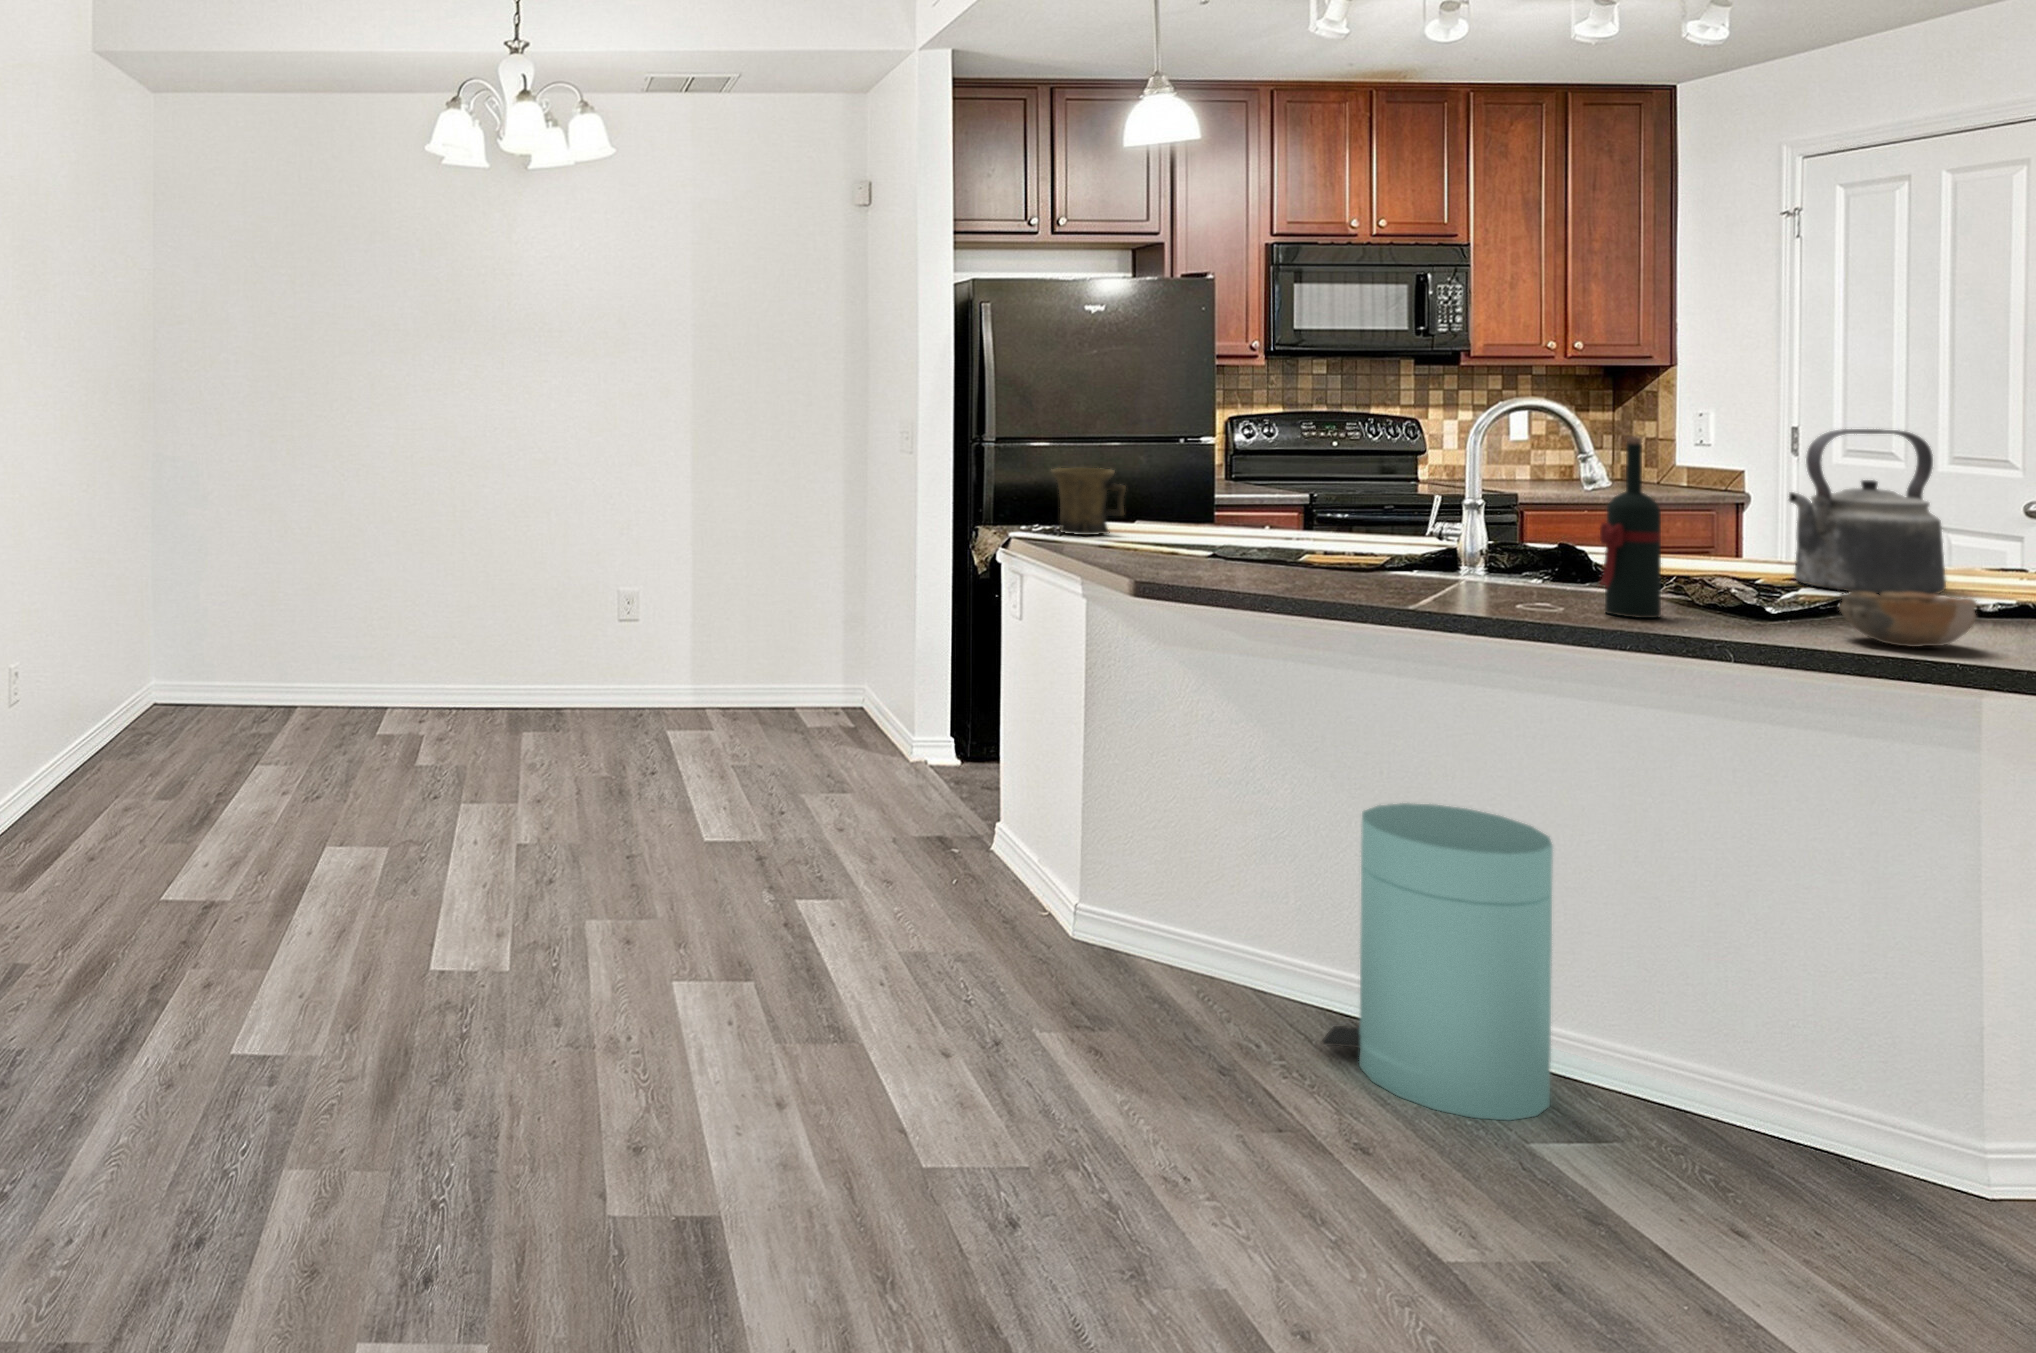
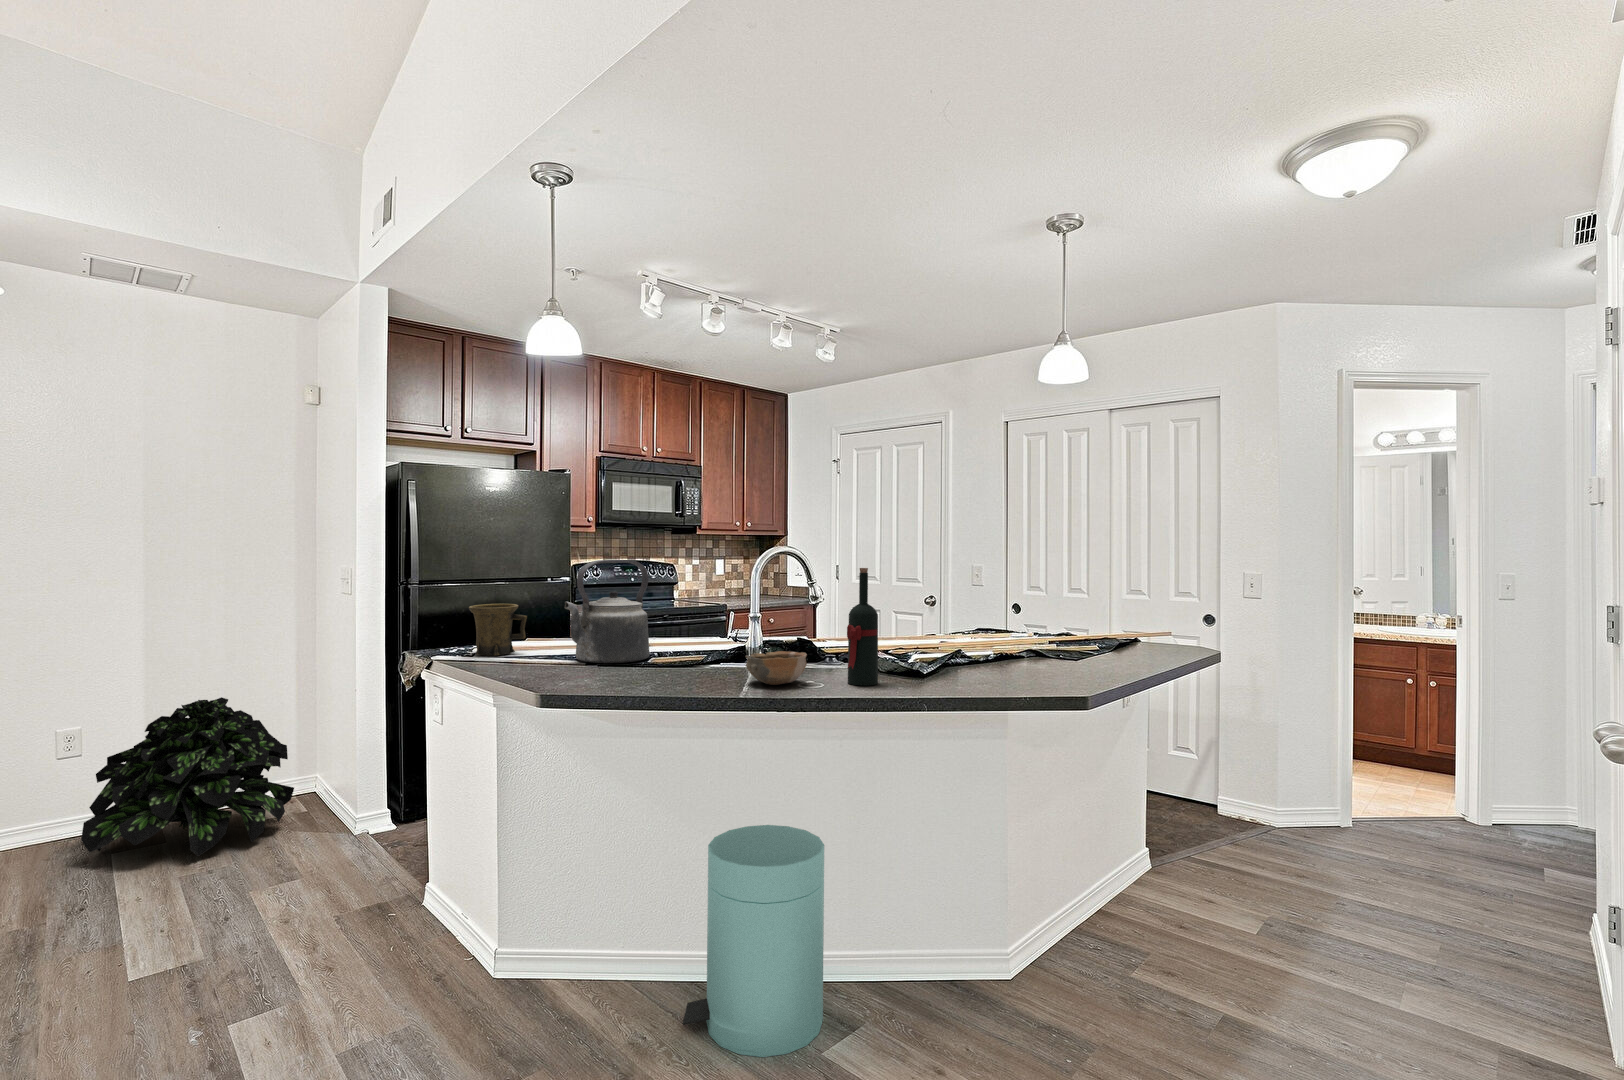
kettle: present [1789,429,1946,594] -> present [565,560,650,663]
potted plant: none [642,568,845,750] -> present [81,697,294,856]
bowl: present [1839,591,1976,647] -> present [746,651,807,685]

